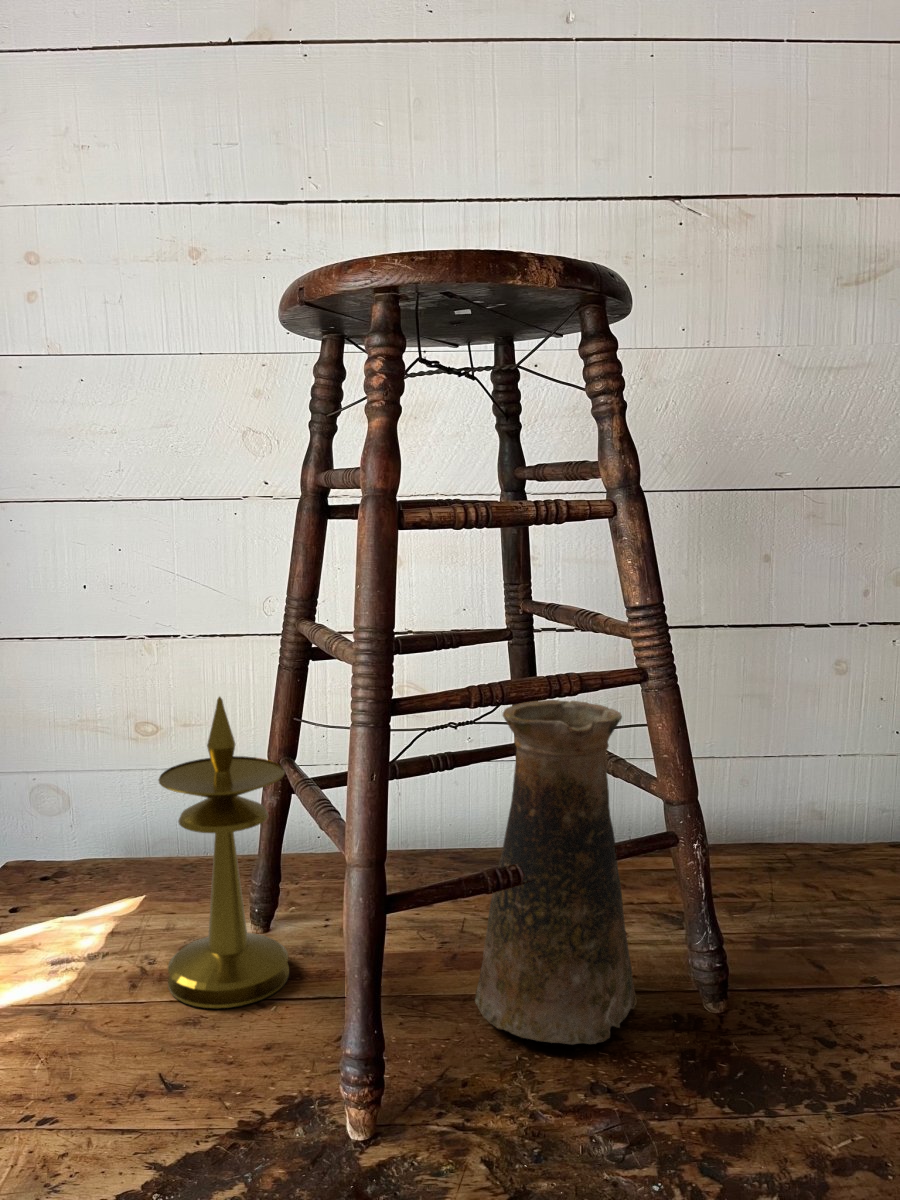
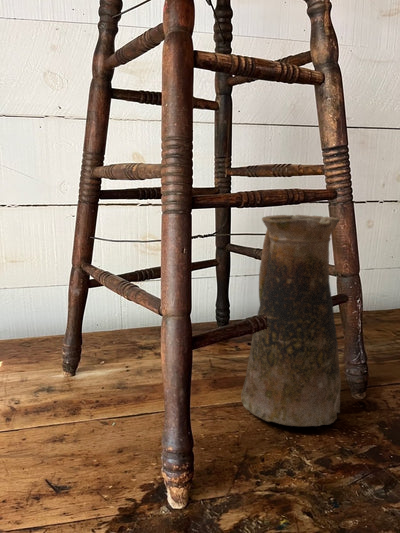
candlestick: present [159,697,289,1008] -> none [22,217,115,429]

